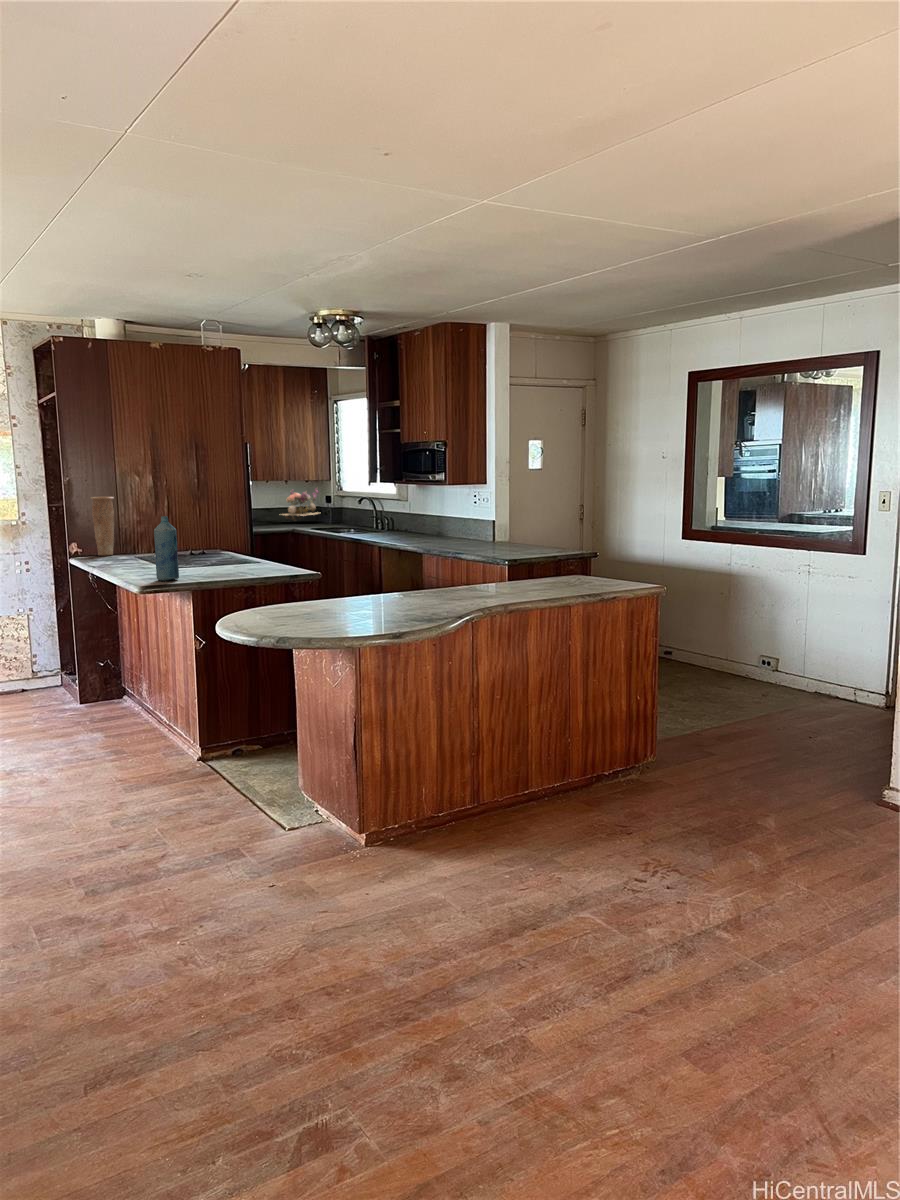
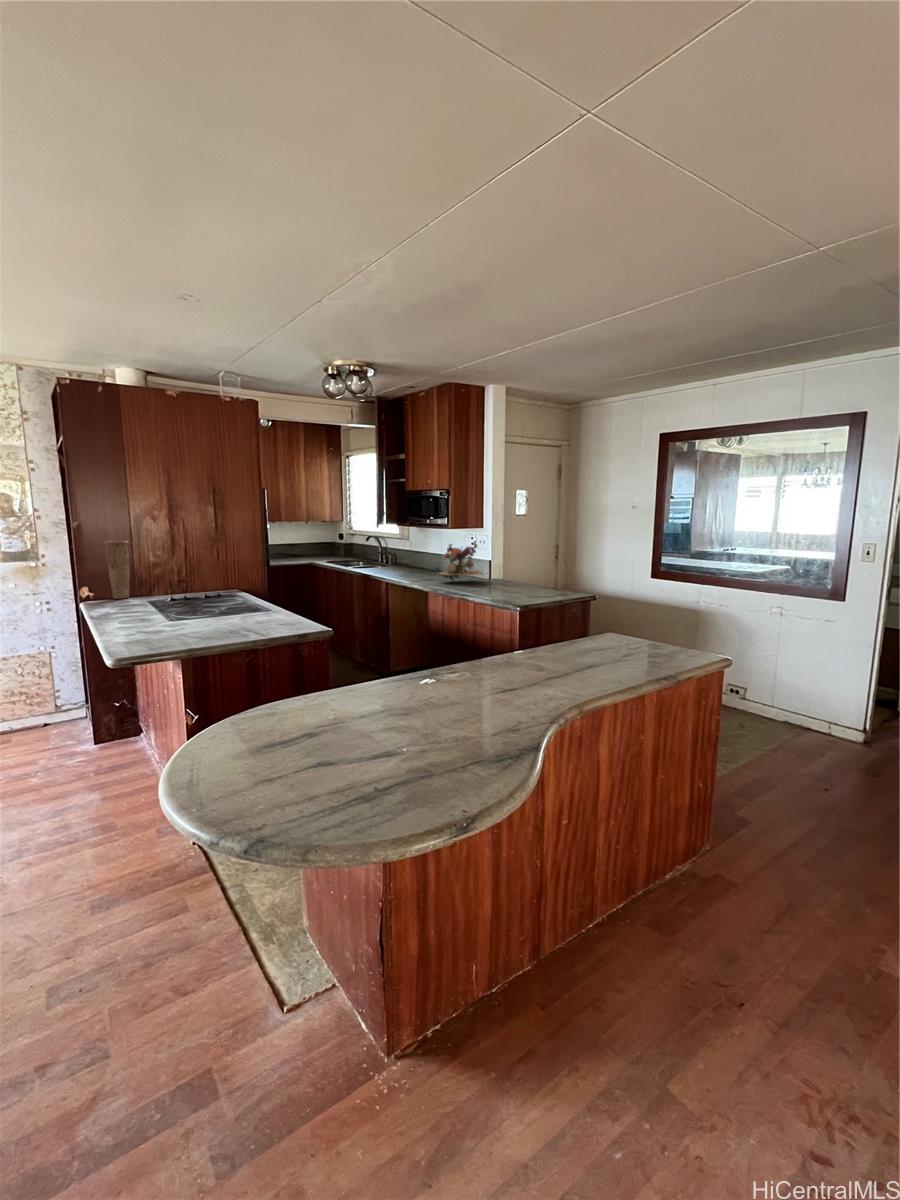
flower arrangement: present [282,488,319,521] -> present [438,541,482,580]
bottle: present [154,516,179,581] -> none [149,572,180,644]

